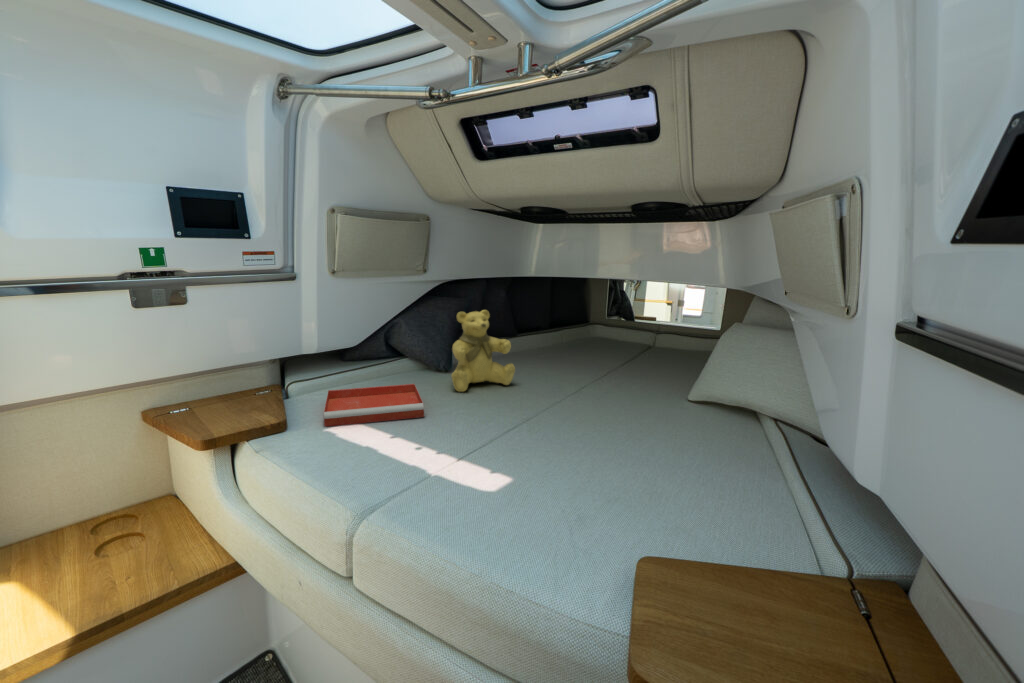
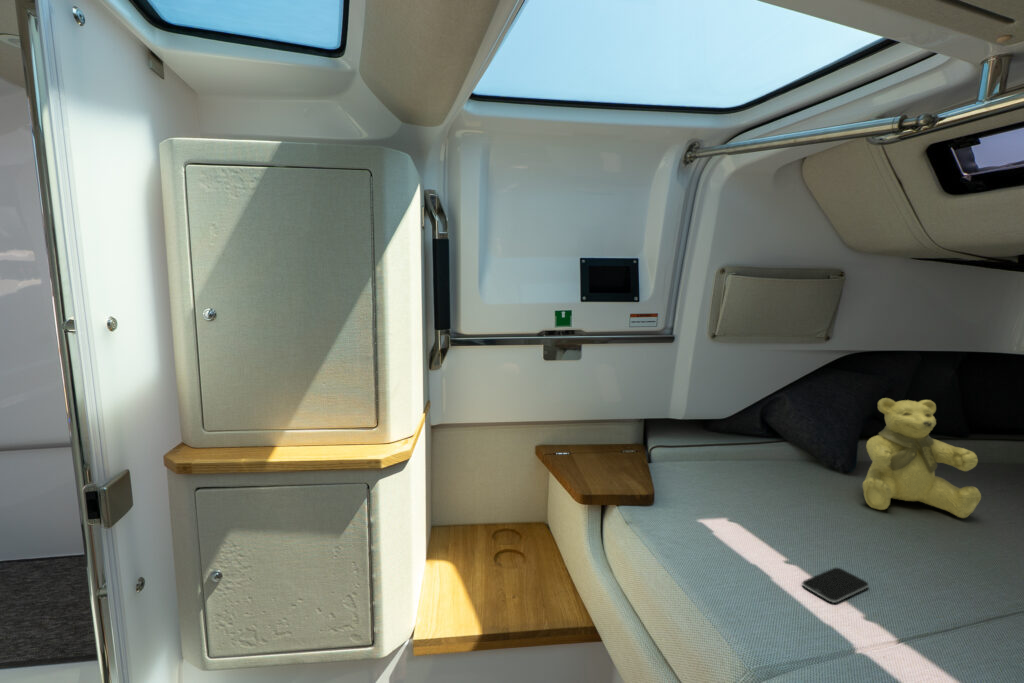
tray: present [324,384,424,426] -> none [694,466,826,537]
smartphone: none [402,432,445,455] -> present [802,568,868,603]

